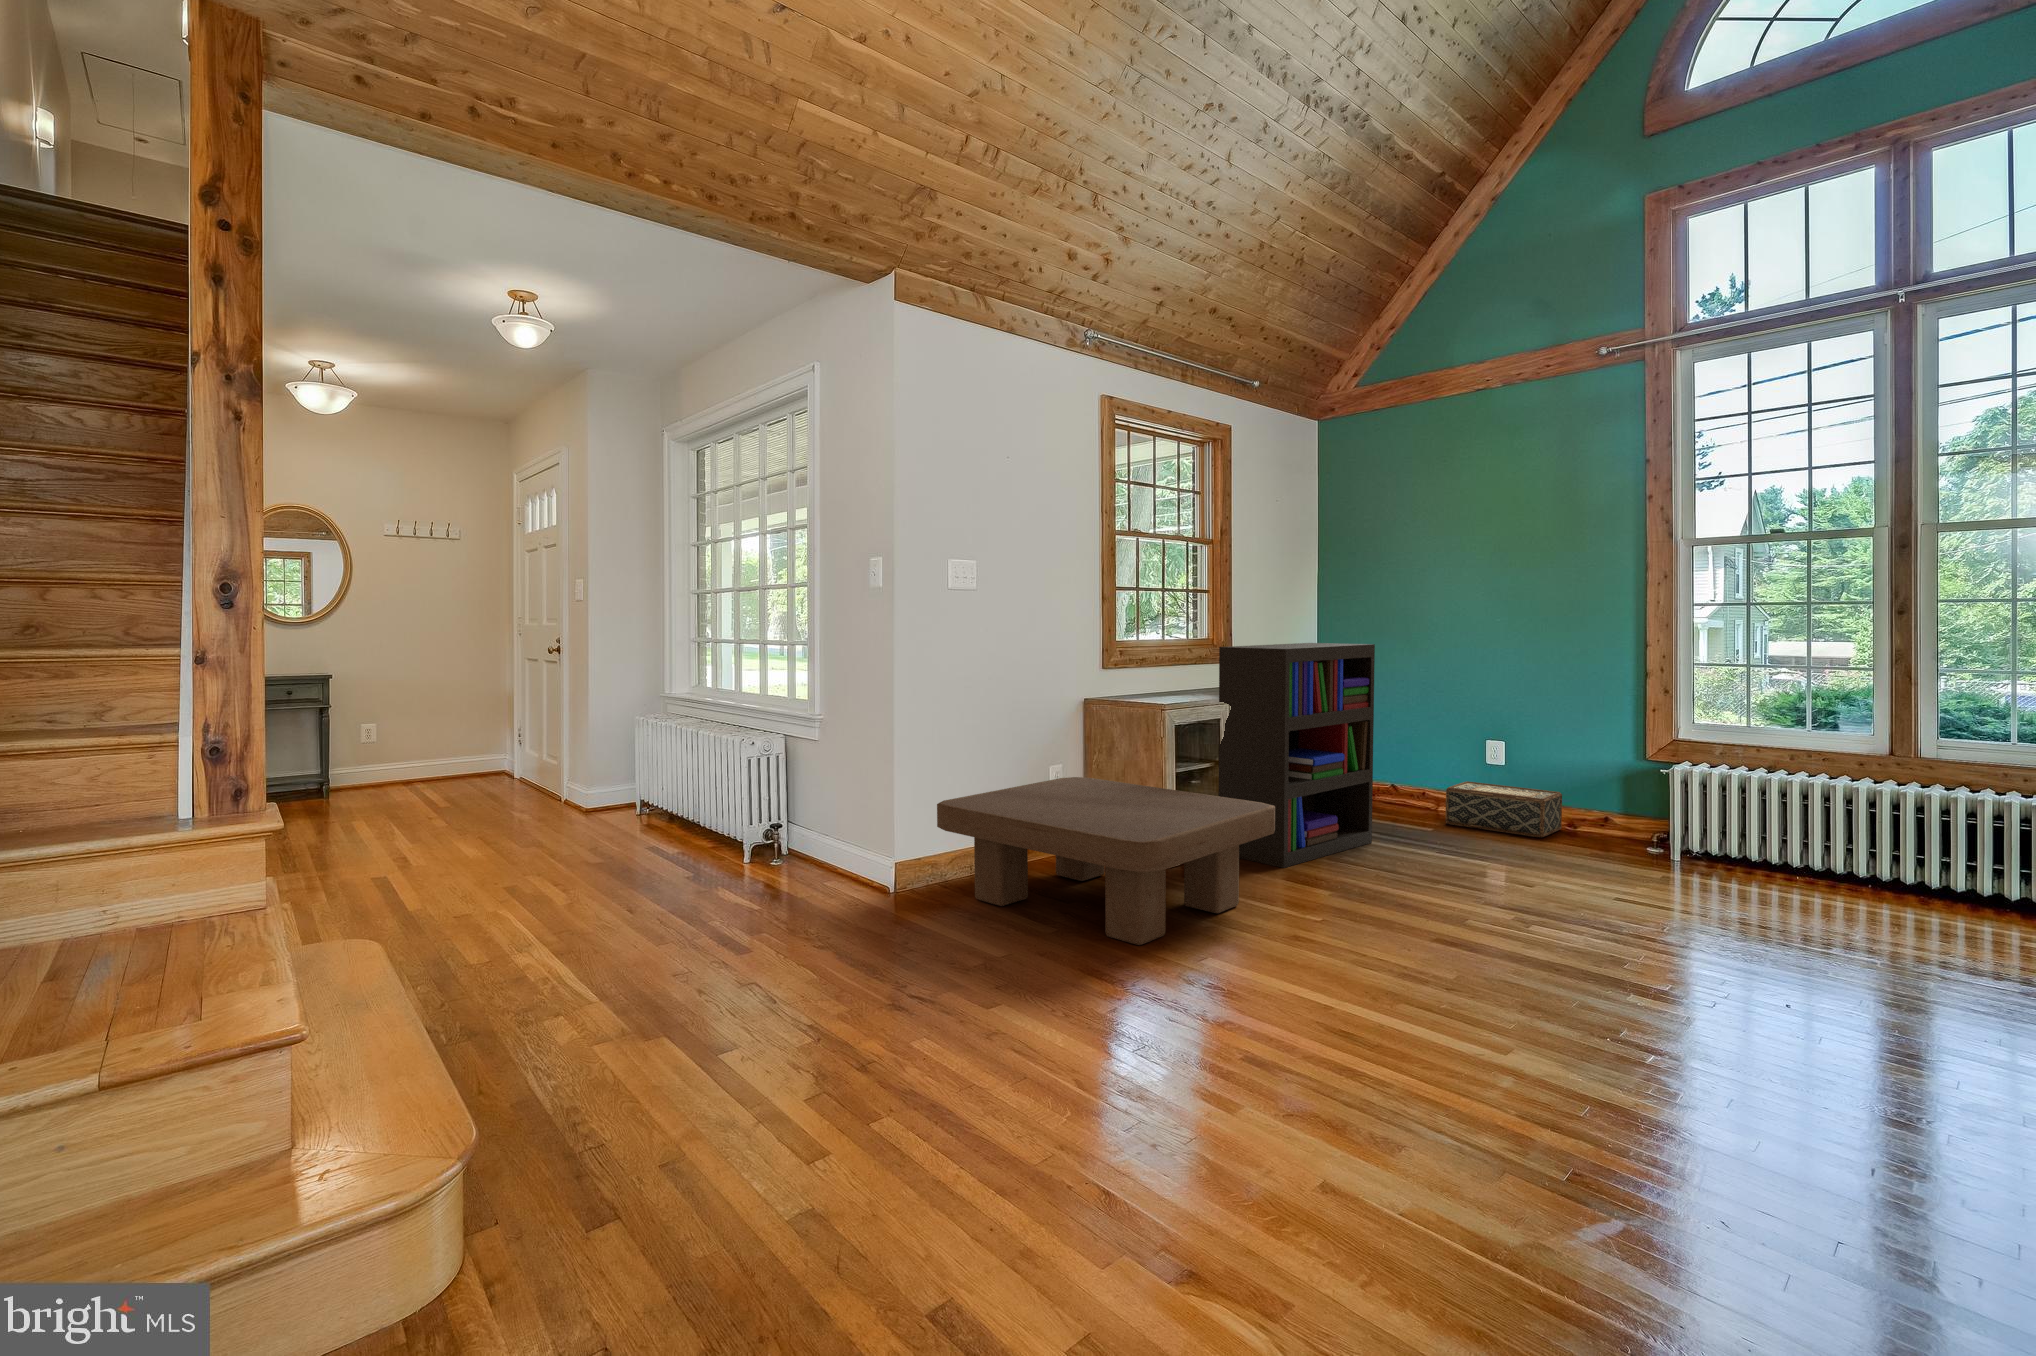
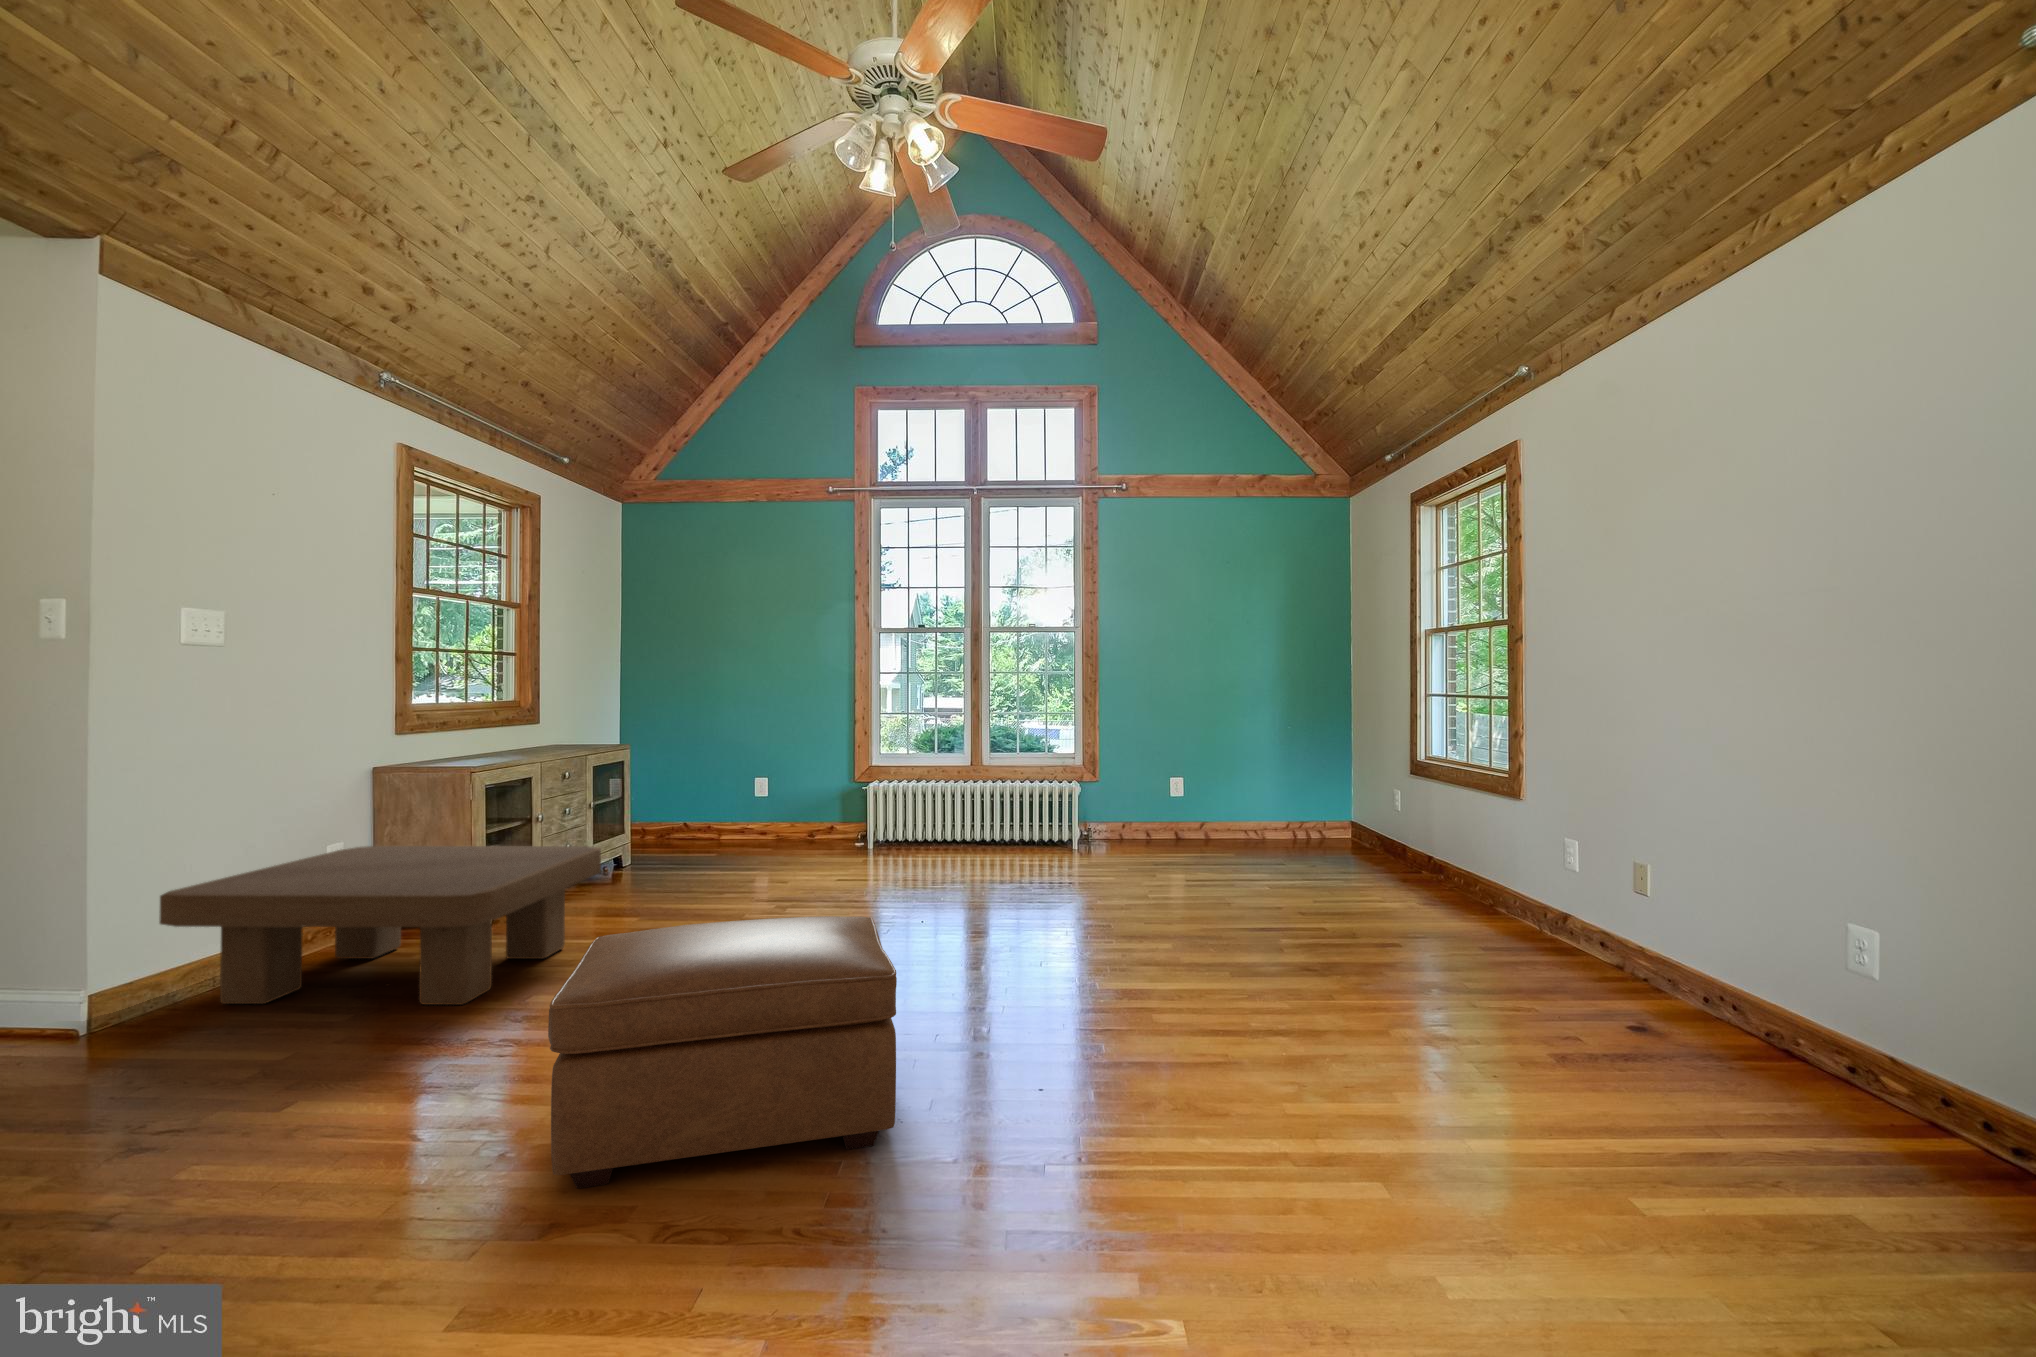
bookshelf: present [1219,643,1375,868] -> none [531,701,679,909]
woven basket: present [1446,781,1562,837] -> none [736,816,823,853]
ottoman: none [1164,916,1584,1276] -> present [548,916,897,1188]

